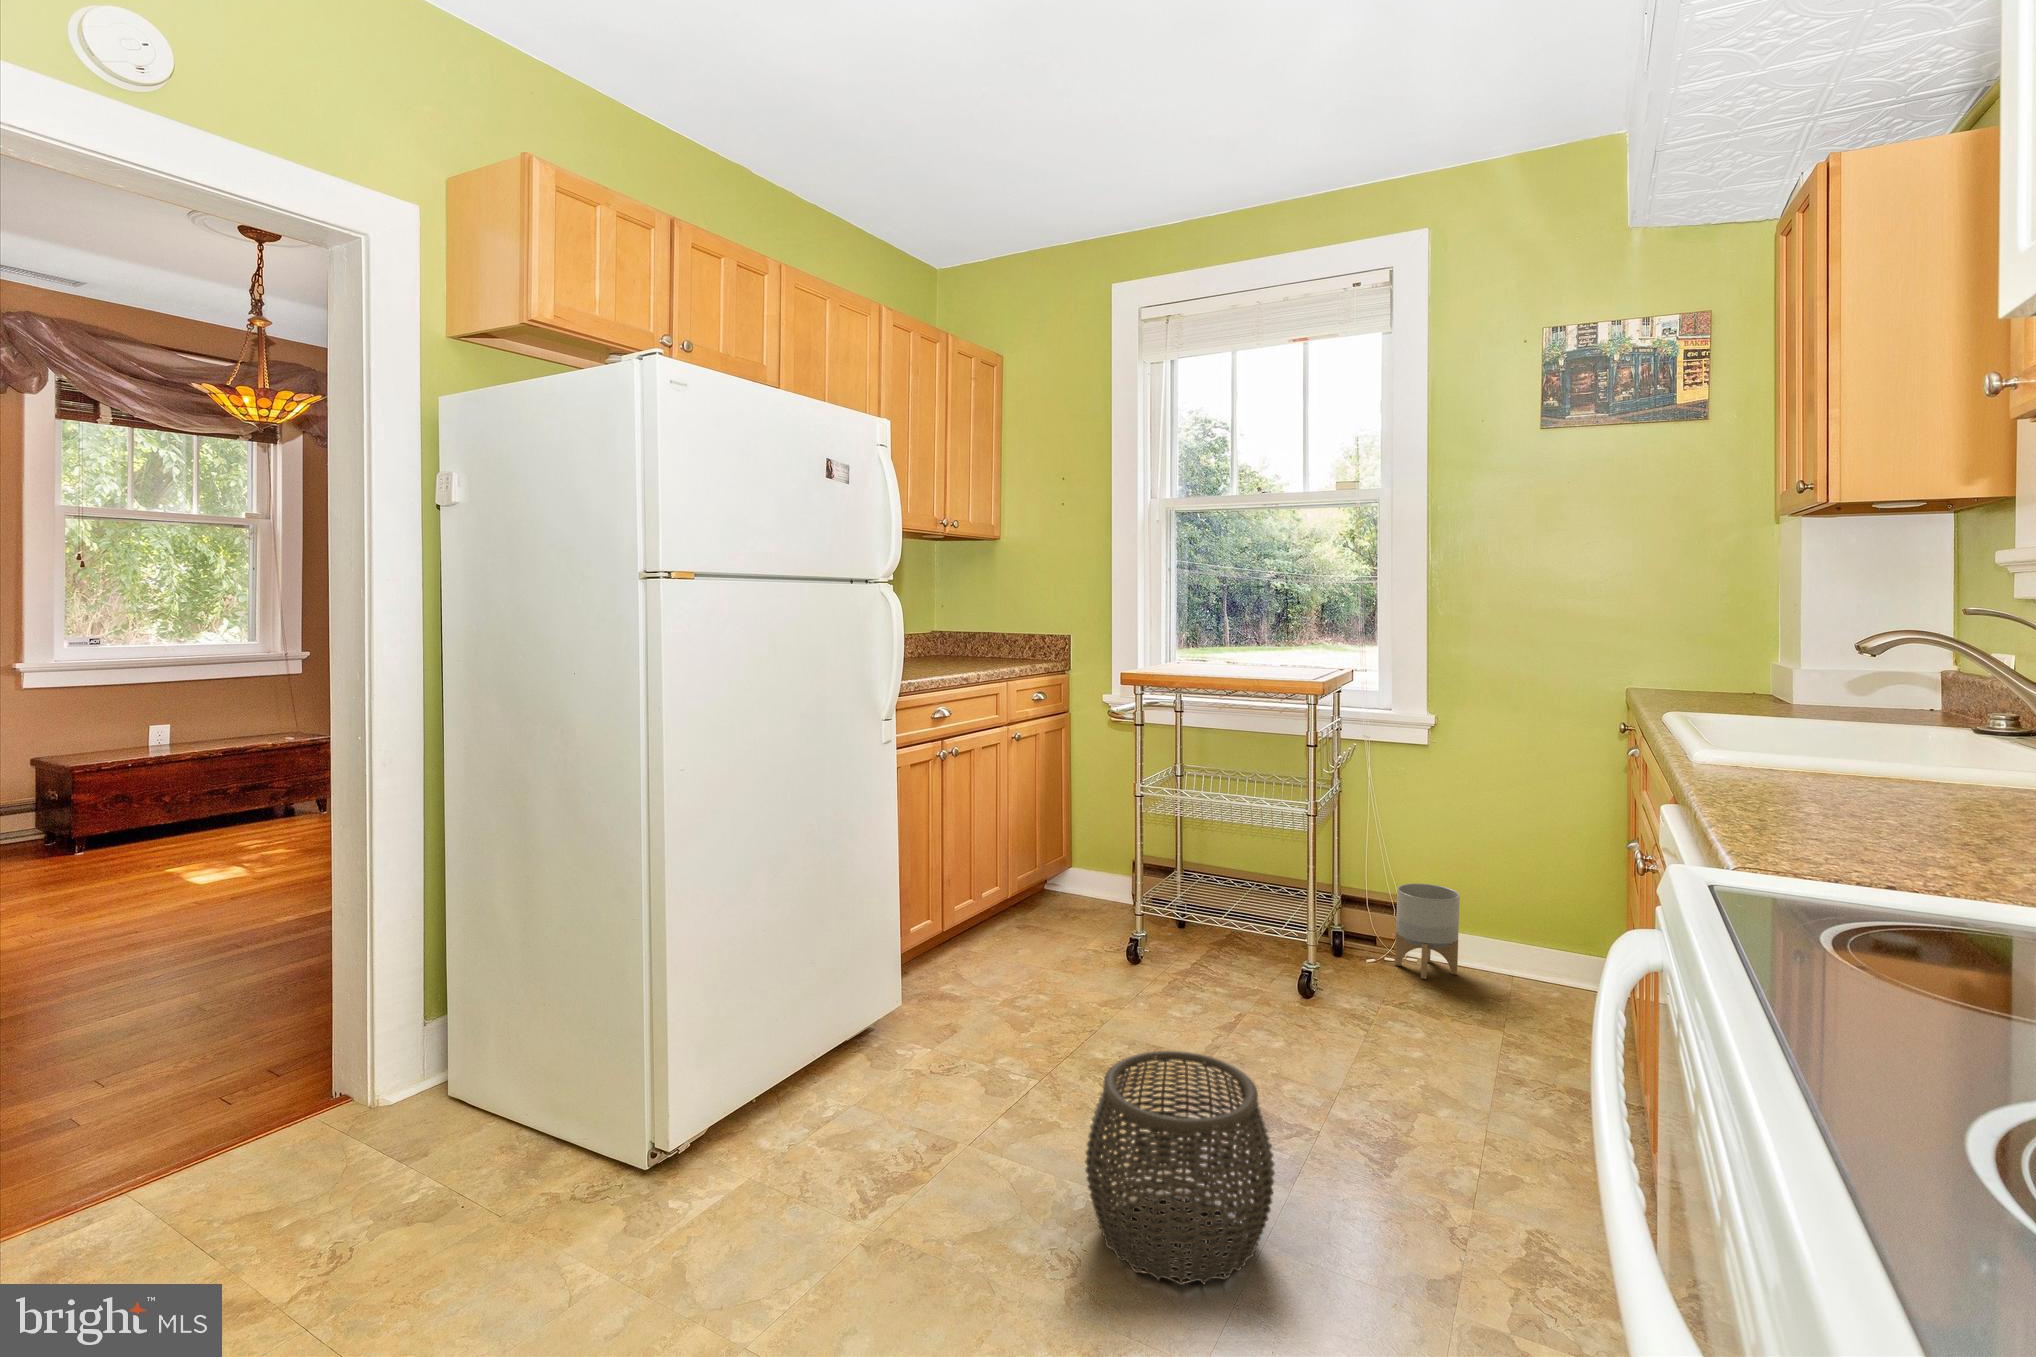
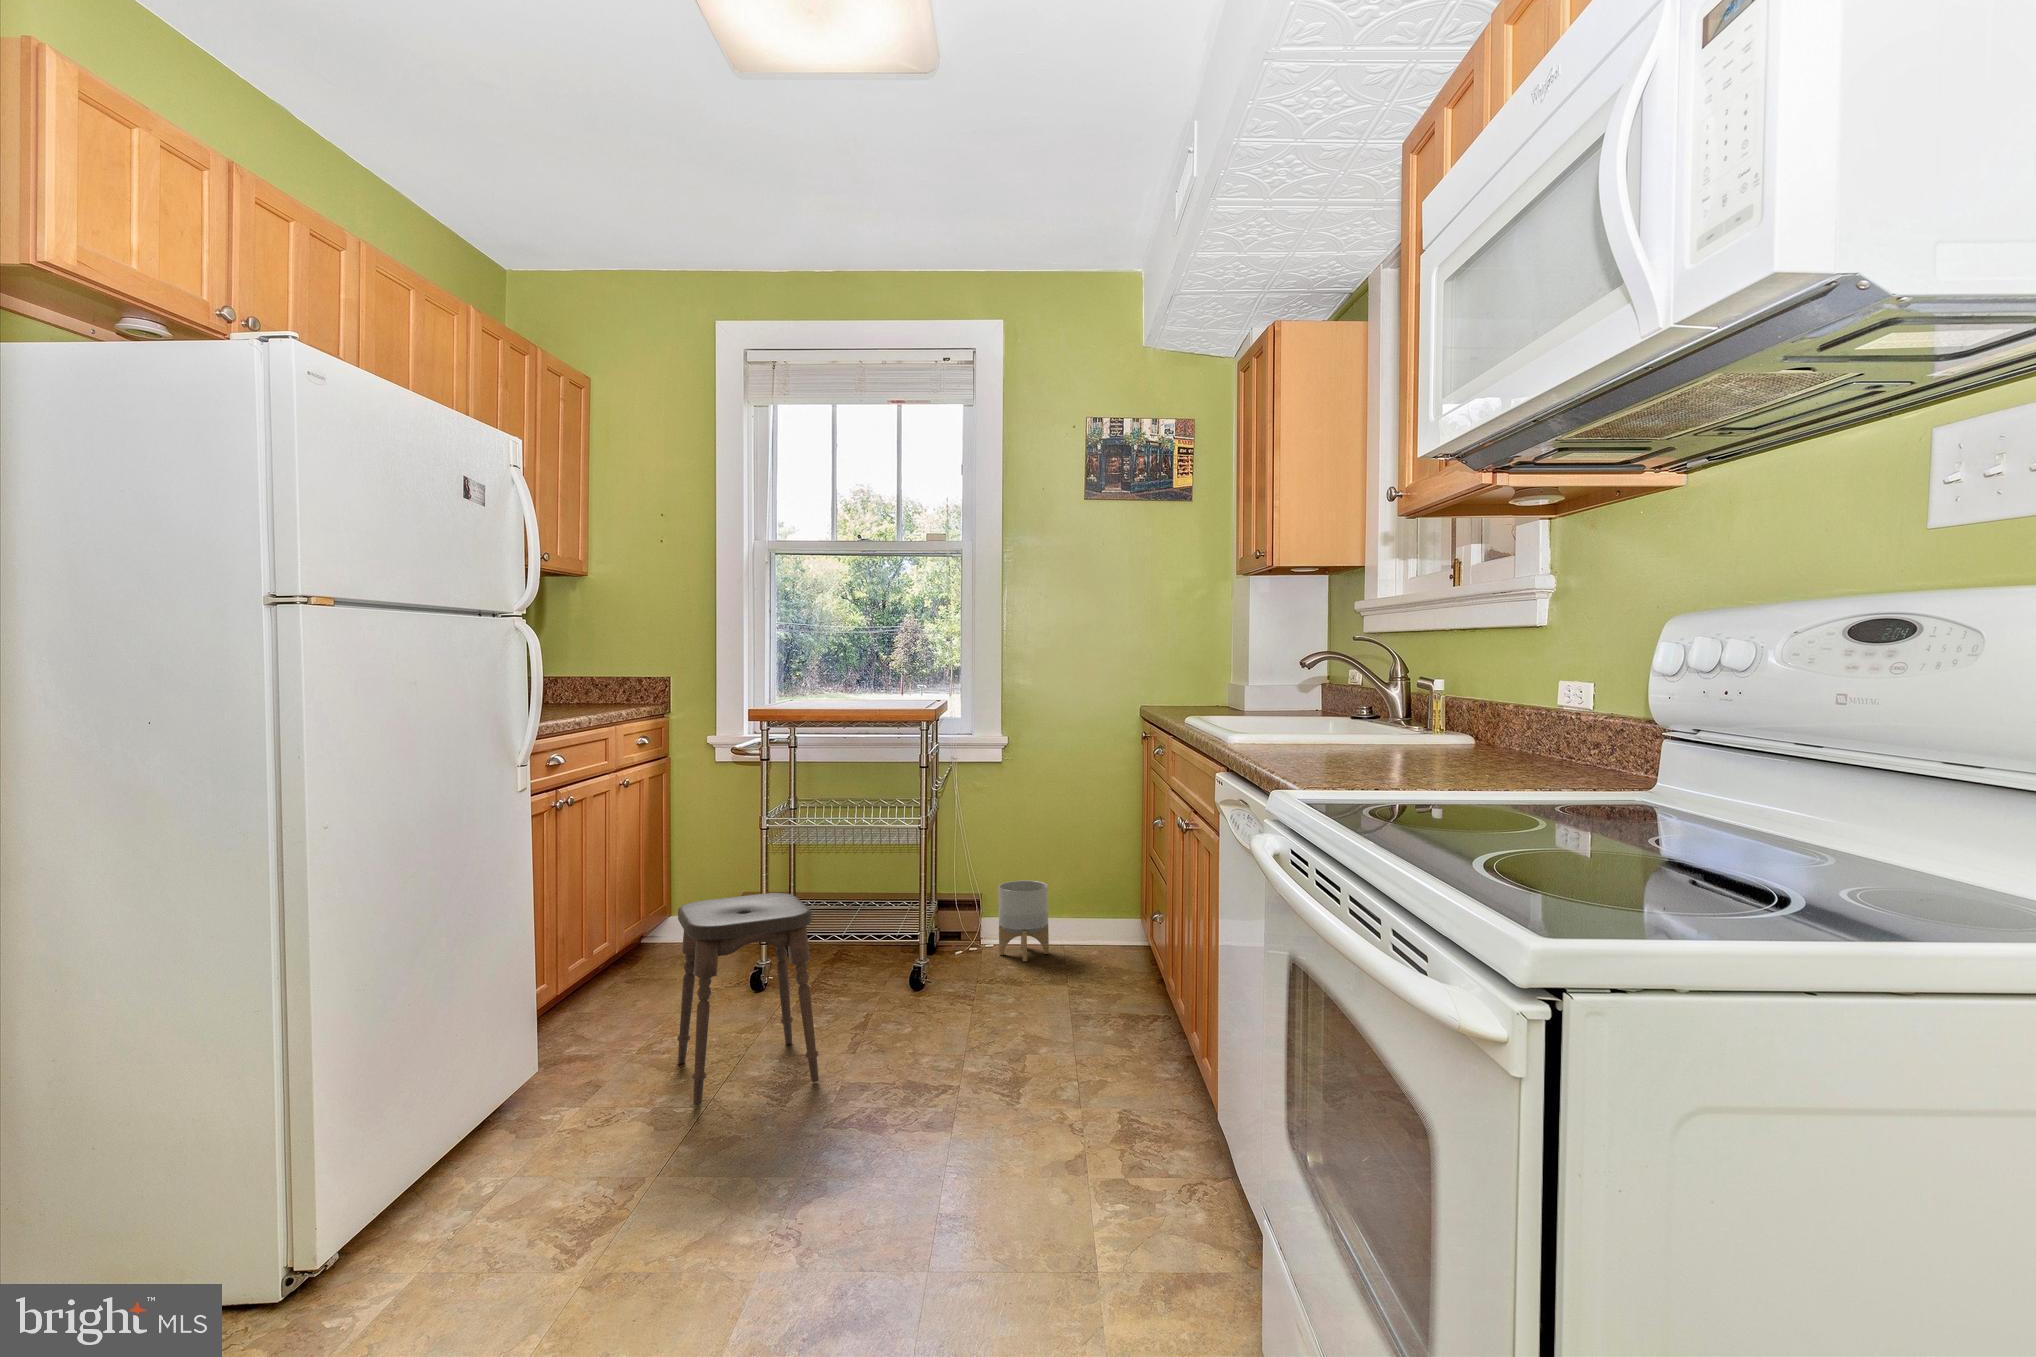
stool: none [1018,865,1144,1070] -> present [677,893,819,1106]
woven basket: present [1085,1051,1275,1285] -> none [818,1034,989,1237]

